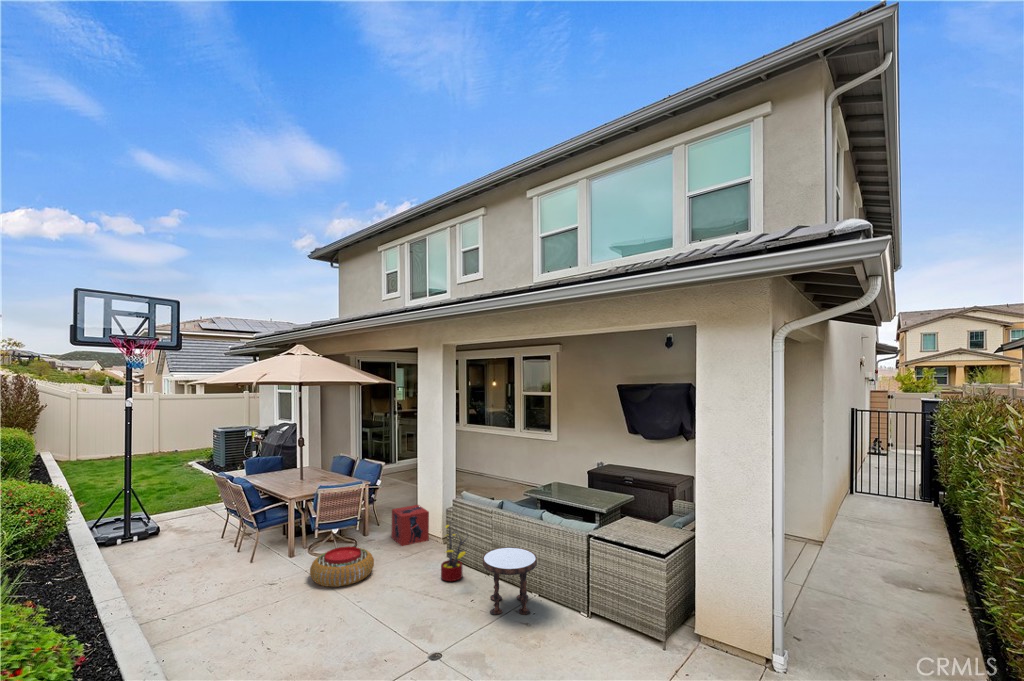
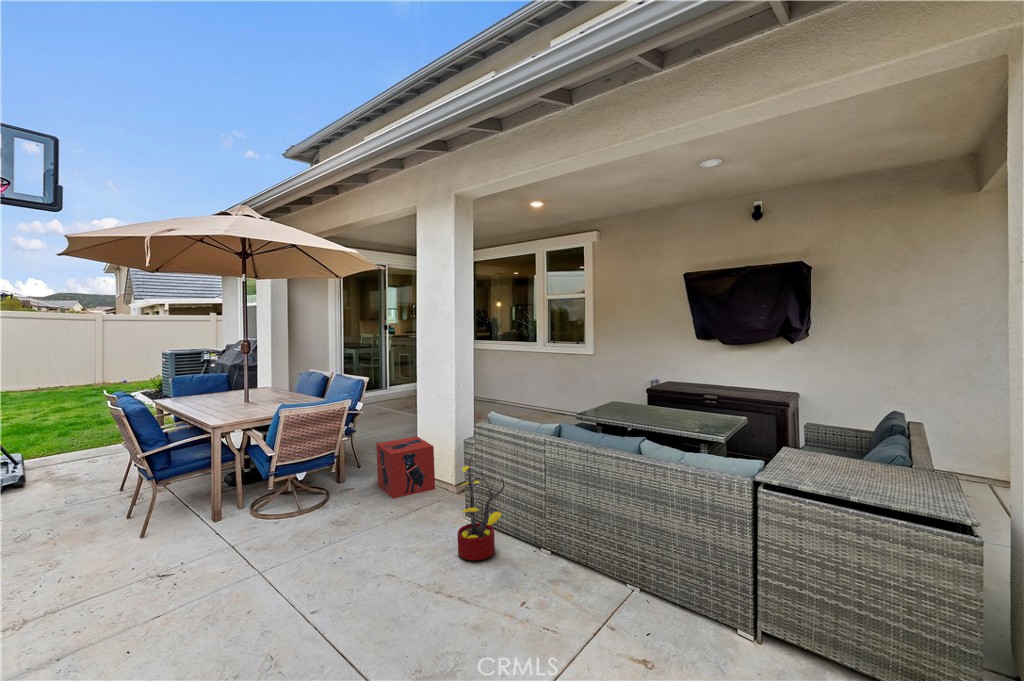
pouf: present [310,546,374,587] -> none [231,503,344,574]
side table: present [483,547,537,615] -> none [538,504,643,633]

